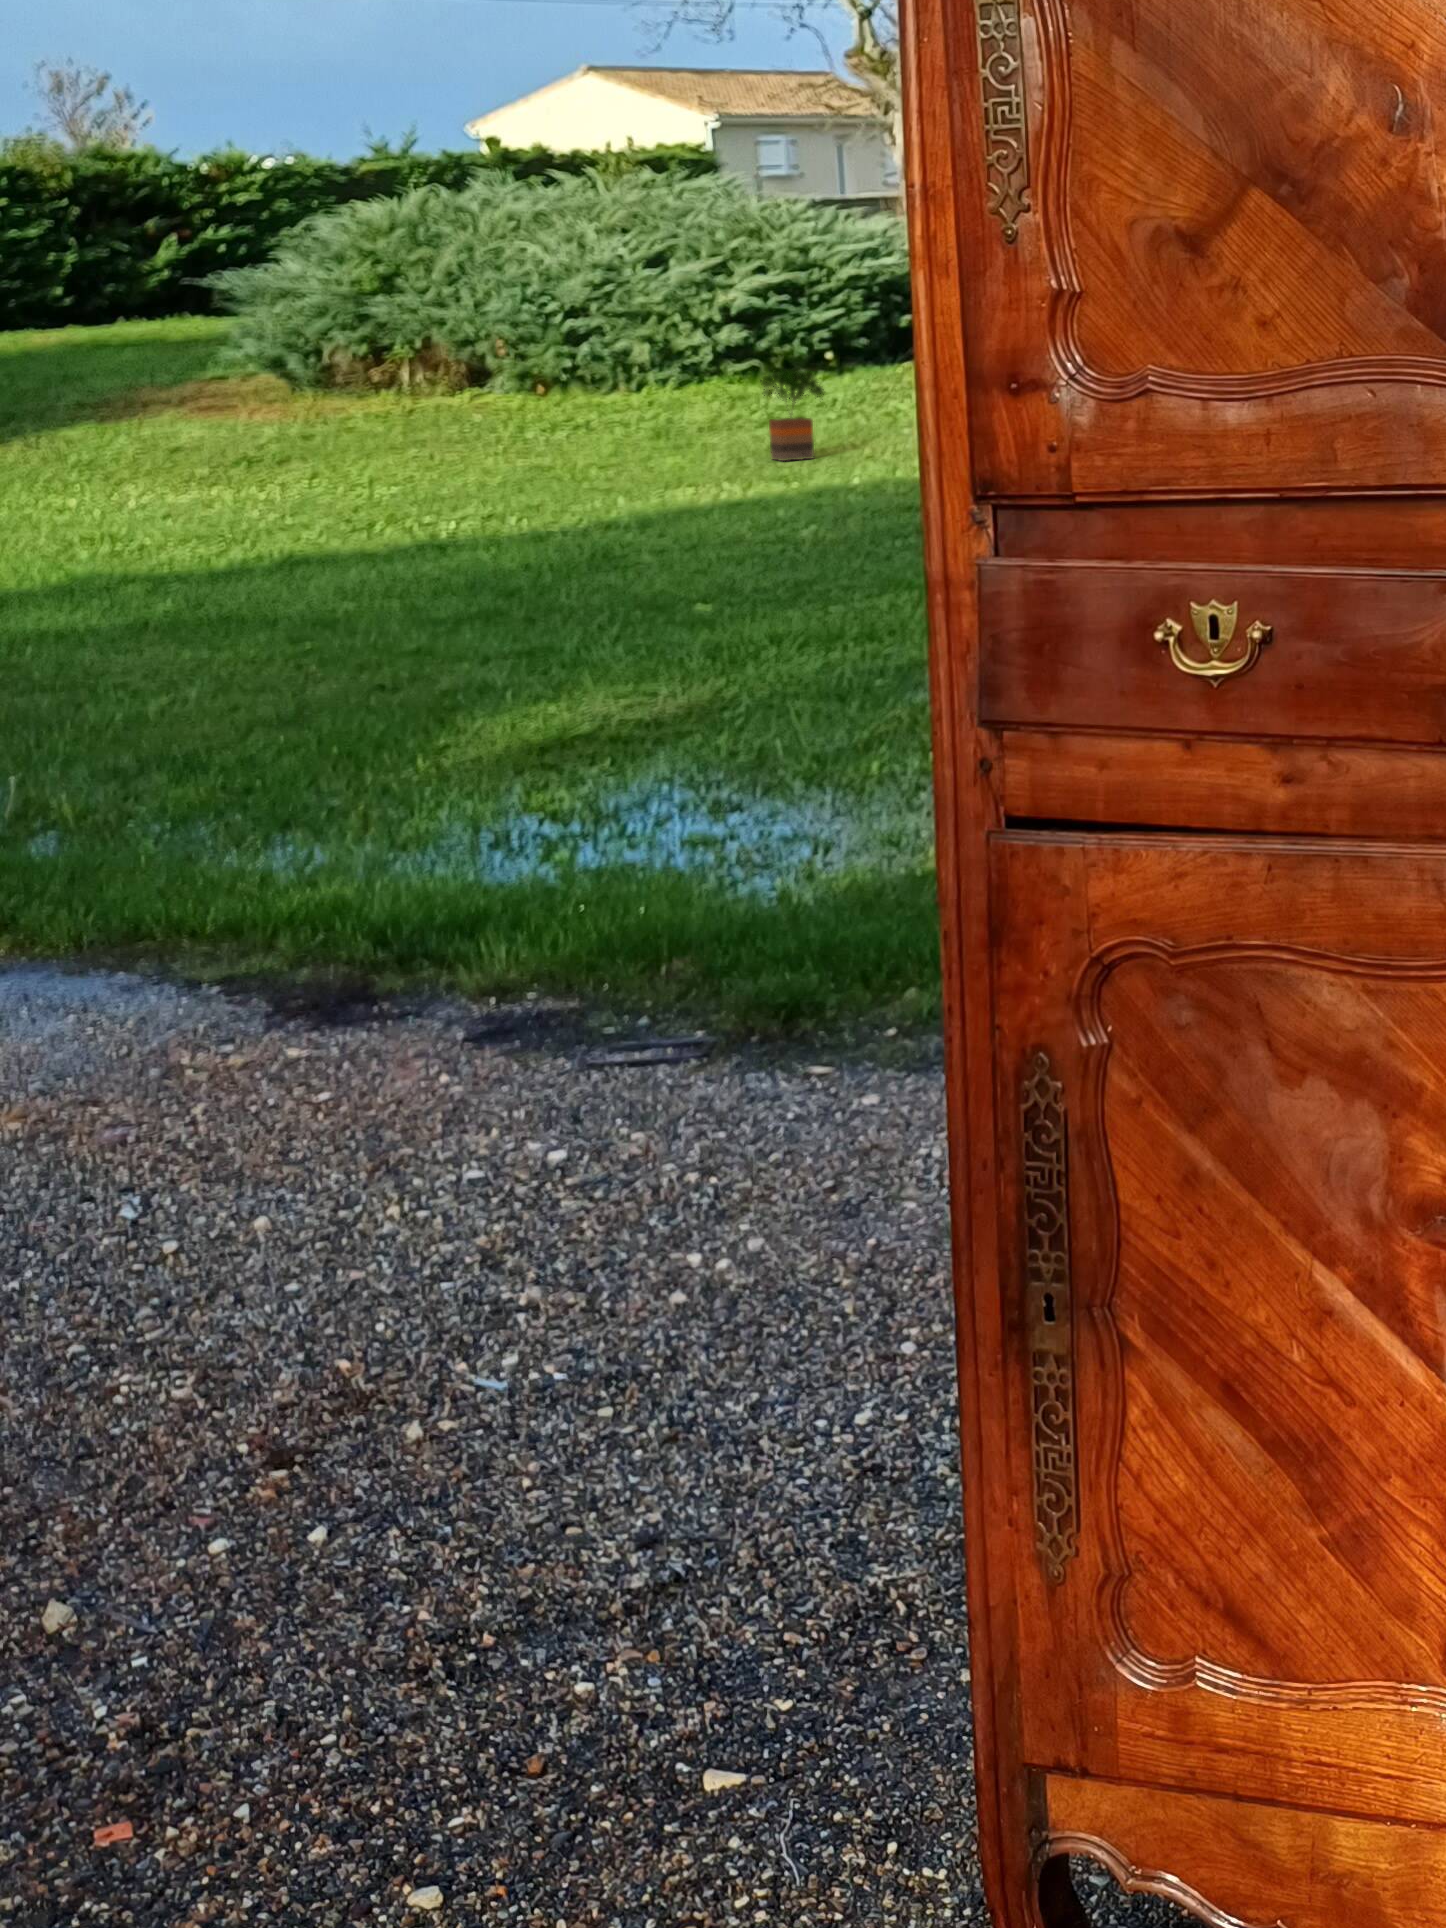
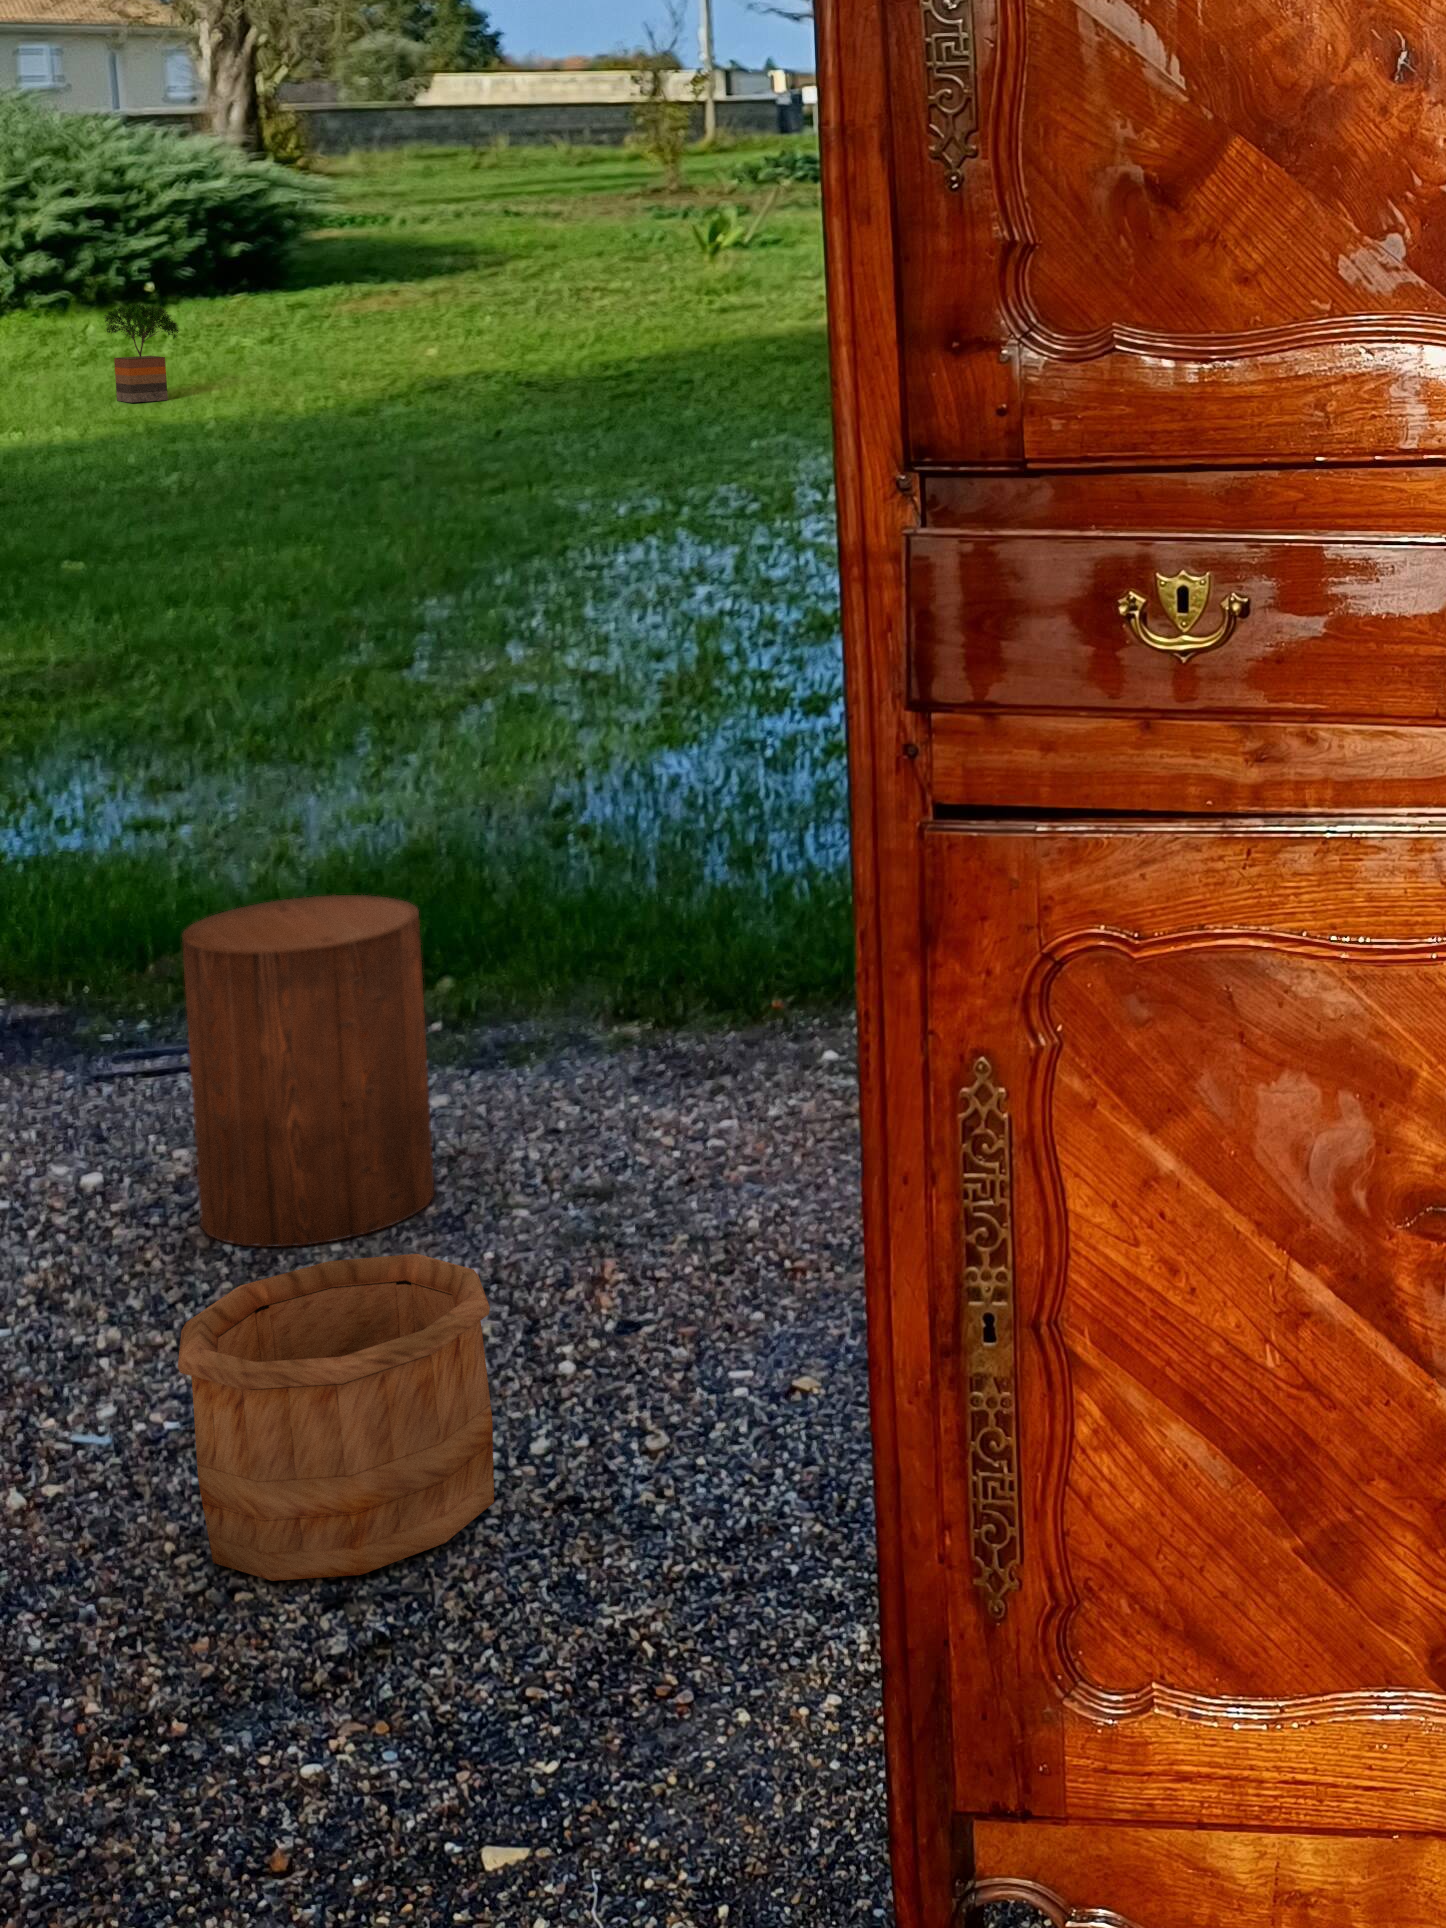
stool: none [621,906,843,1227] -> present [182,895,435,1247]
wooden bucket: none [526,1231,806,1520] -> present [178,1254,494,1581]

